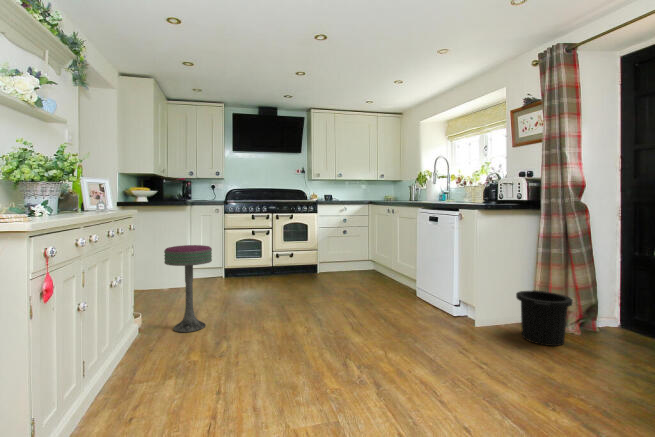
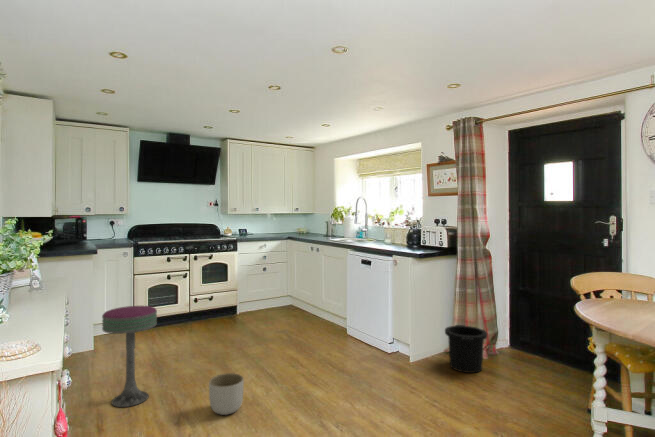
planter: none [245,312,278,350] -> present [209,373,244,415]

